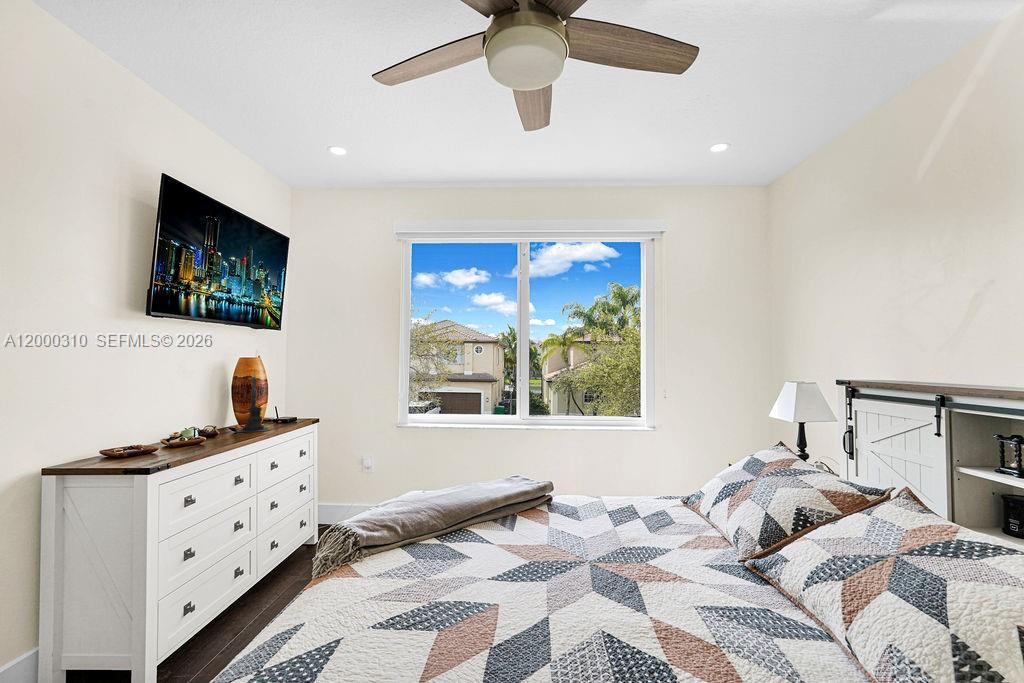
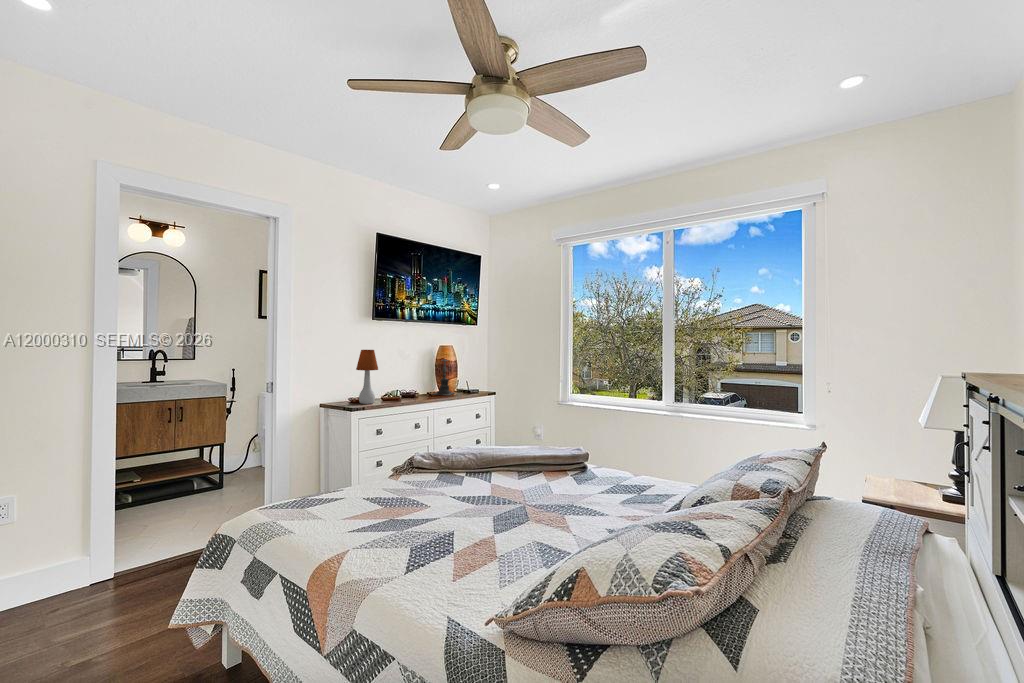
table lamp: none [131,360,178,458] -> present [356,350,378,404]

